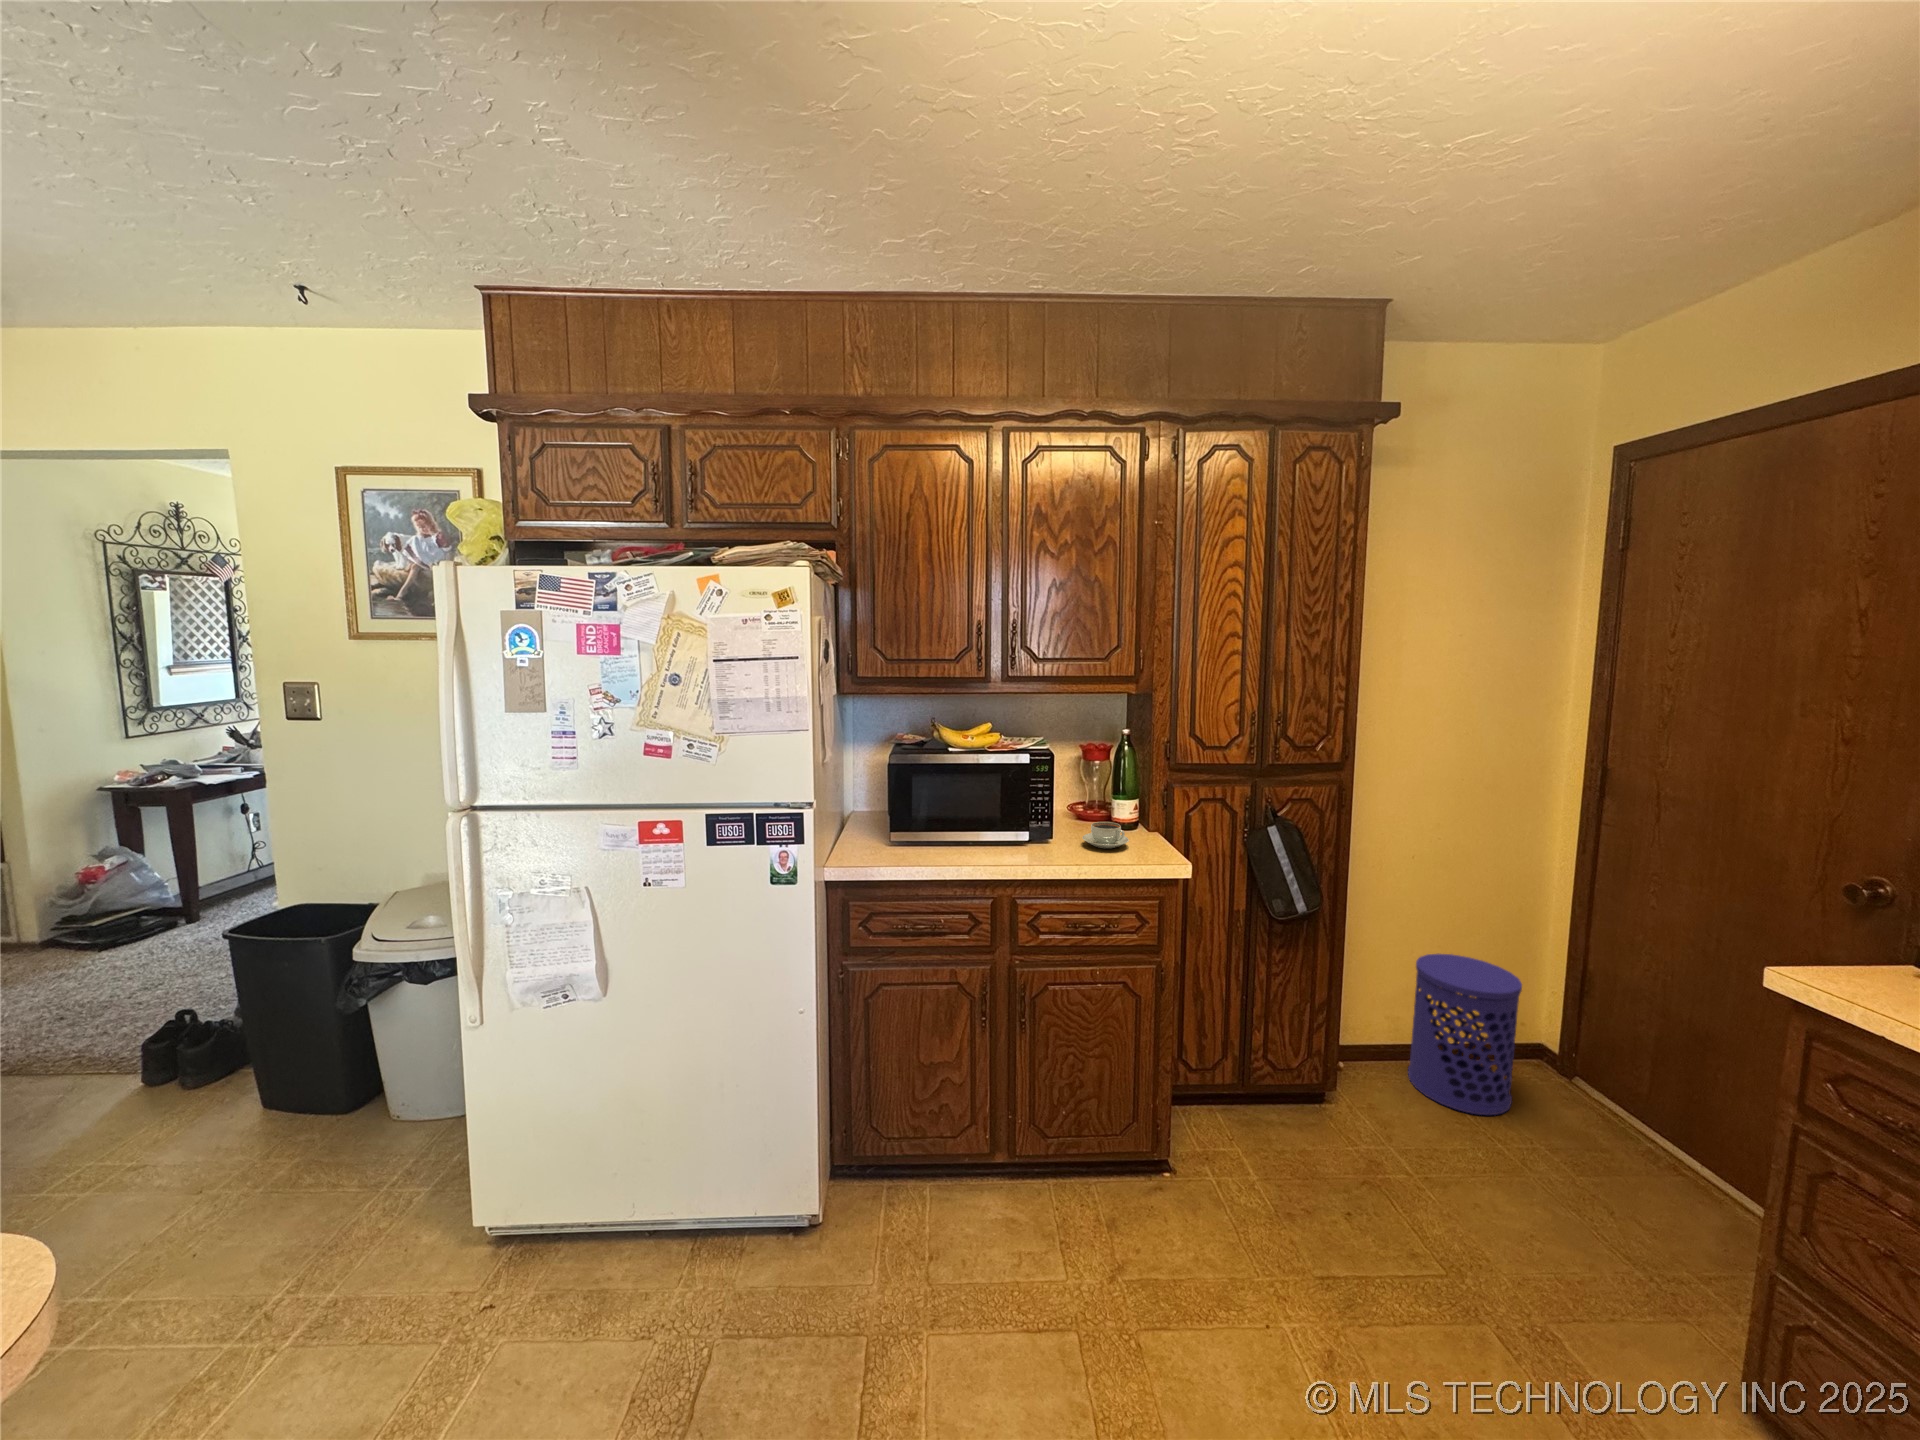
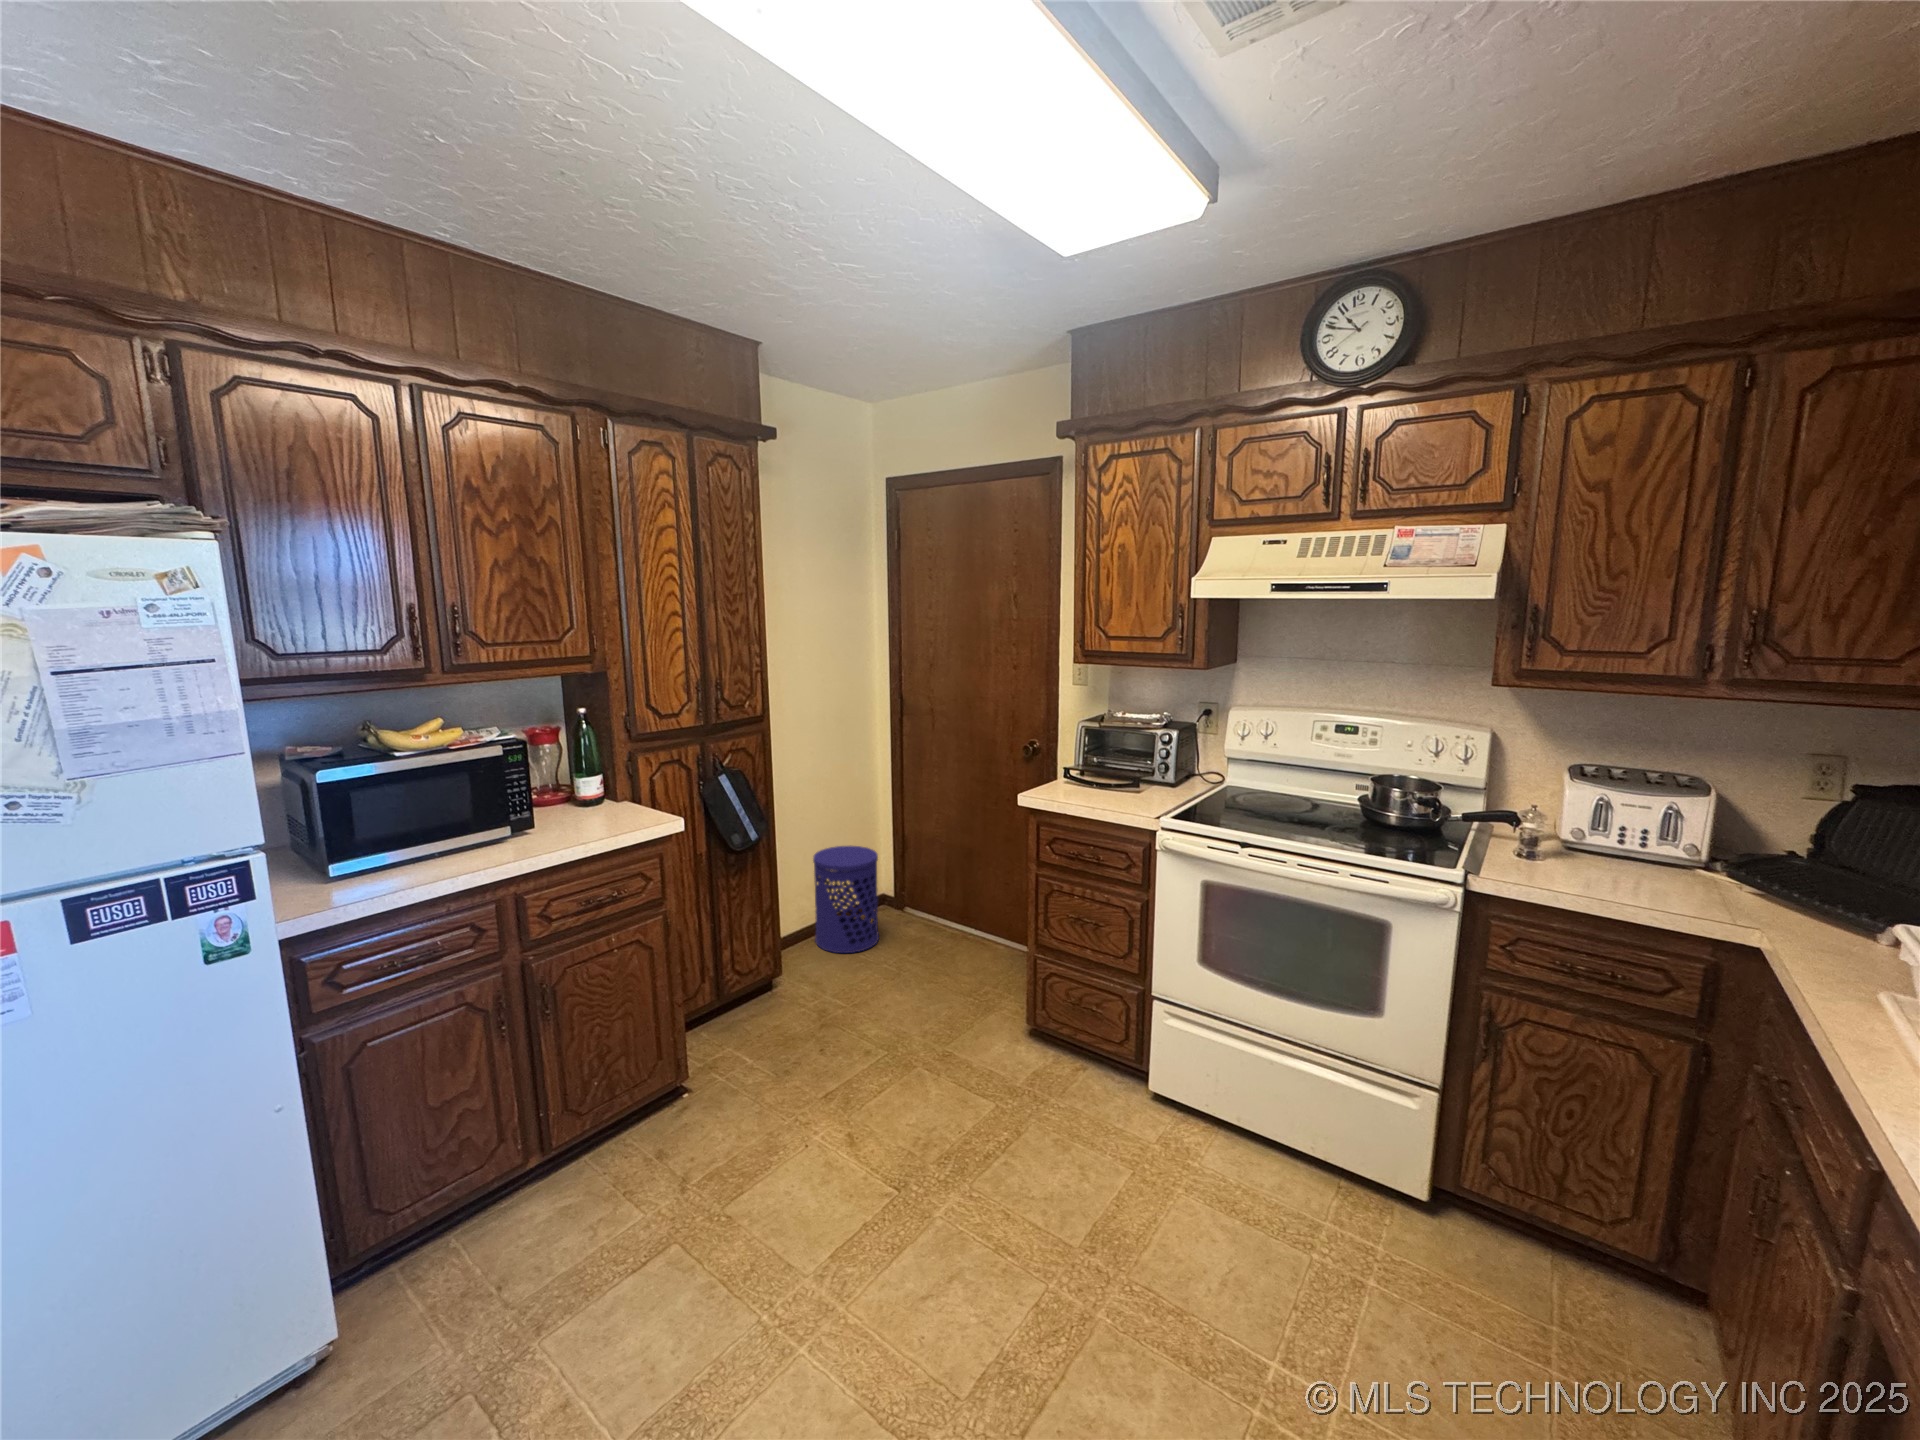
coffee cup: present [1082,822,1129,848] -> none [567,799,617,825]

